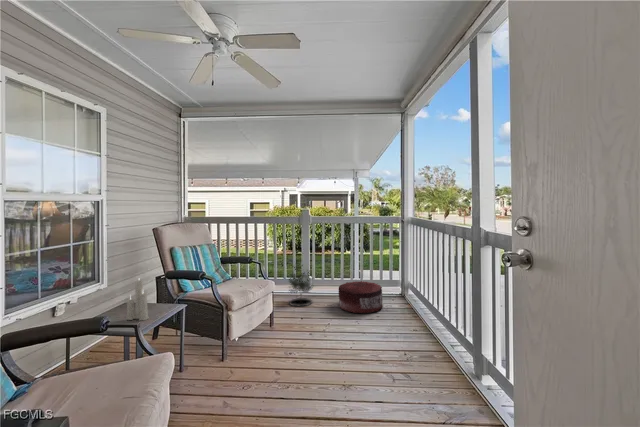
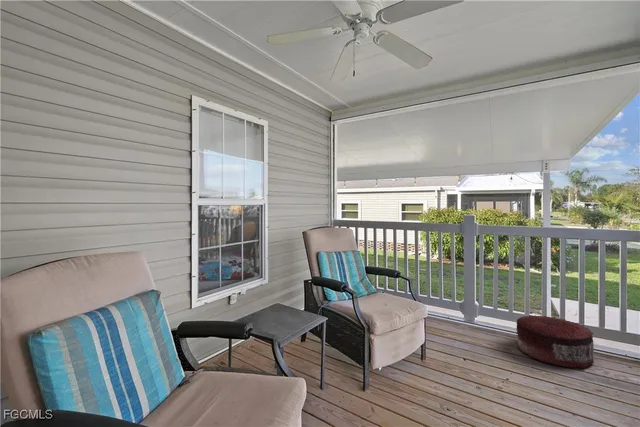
potted tree: present [289,262,313,306] -> none [443,277,480,336]
candle: present [126,280,148,321] -> none [270,282,289,331]

